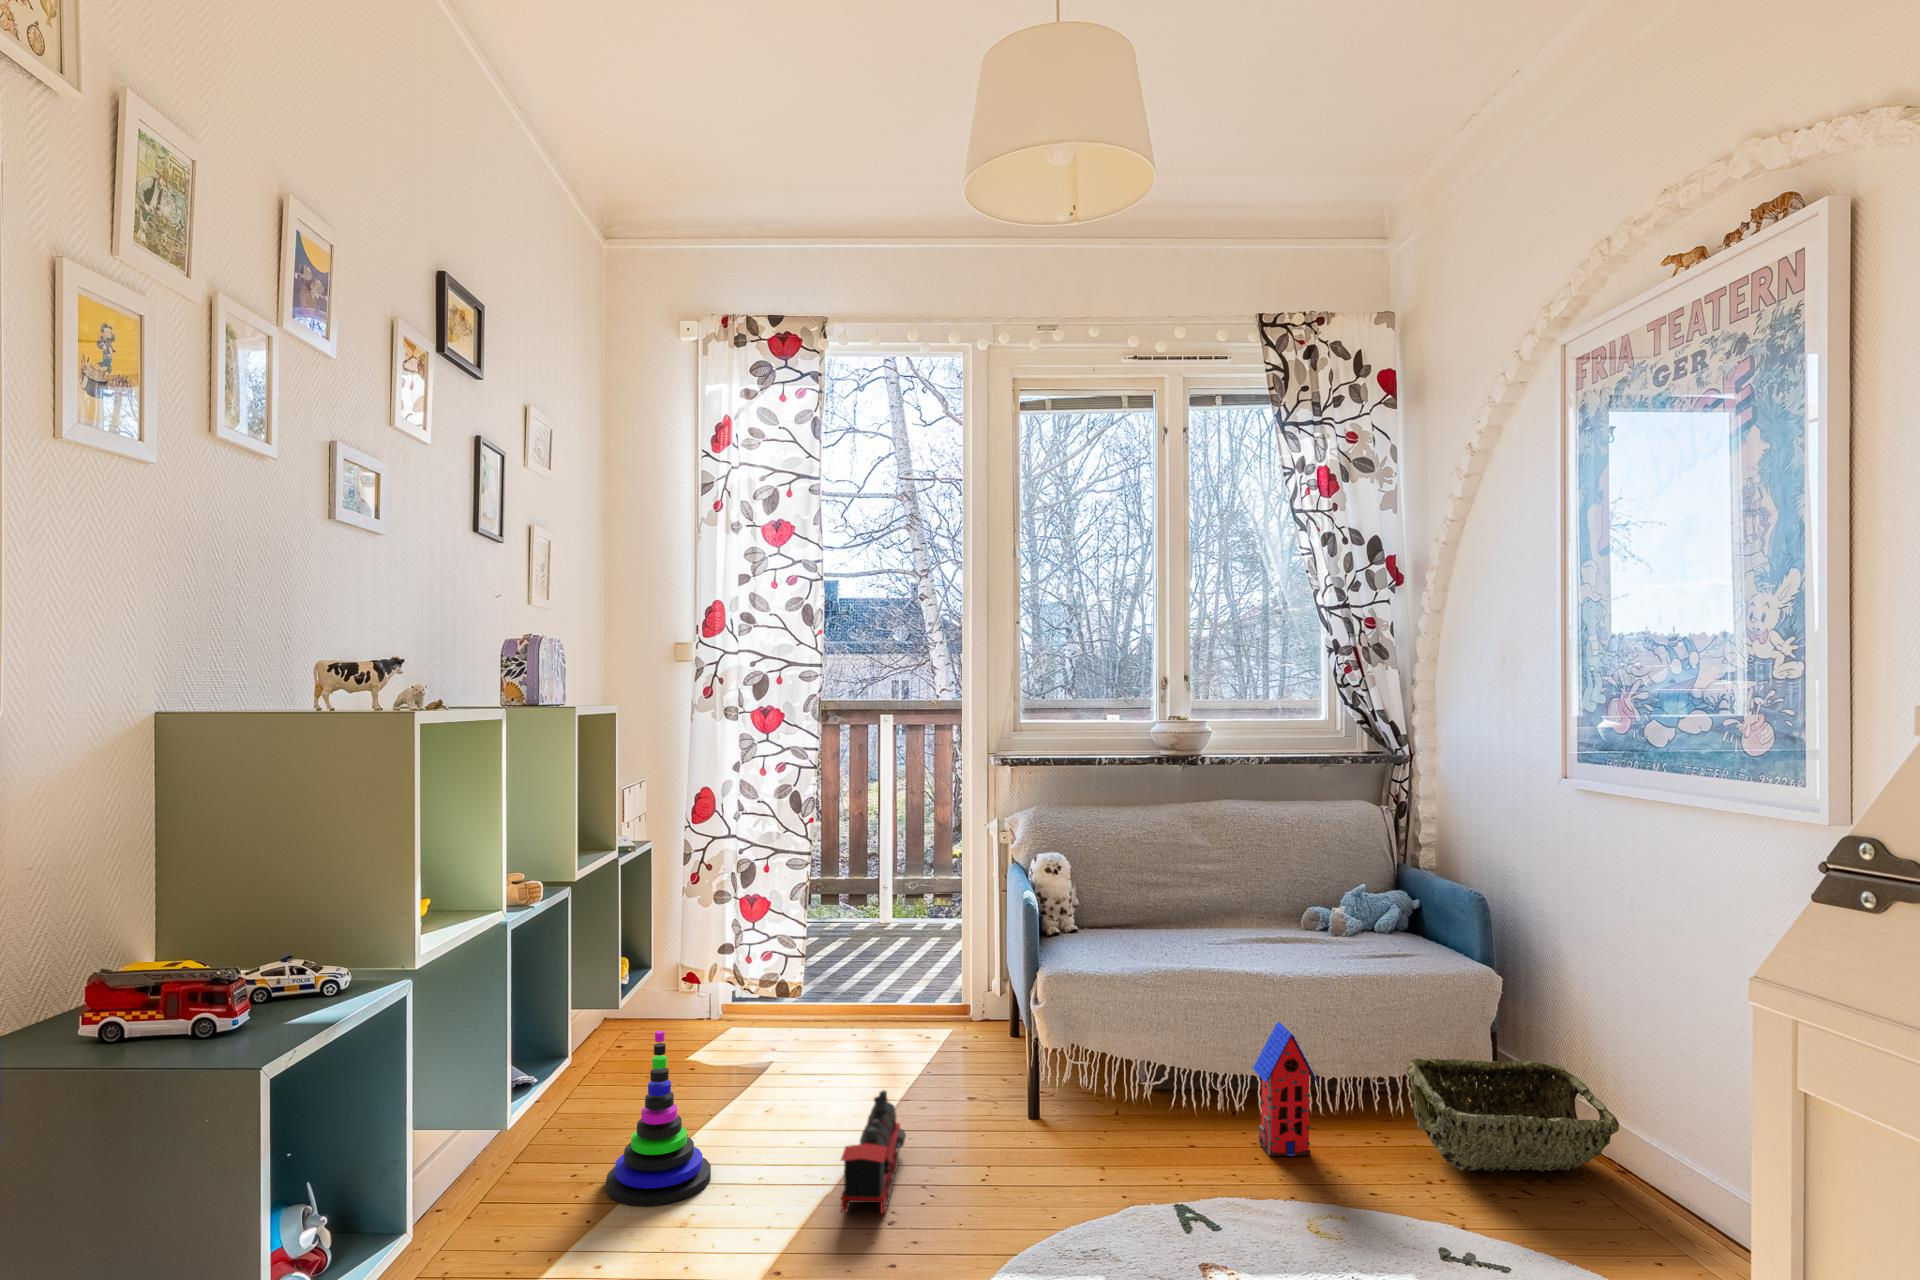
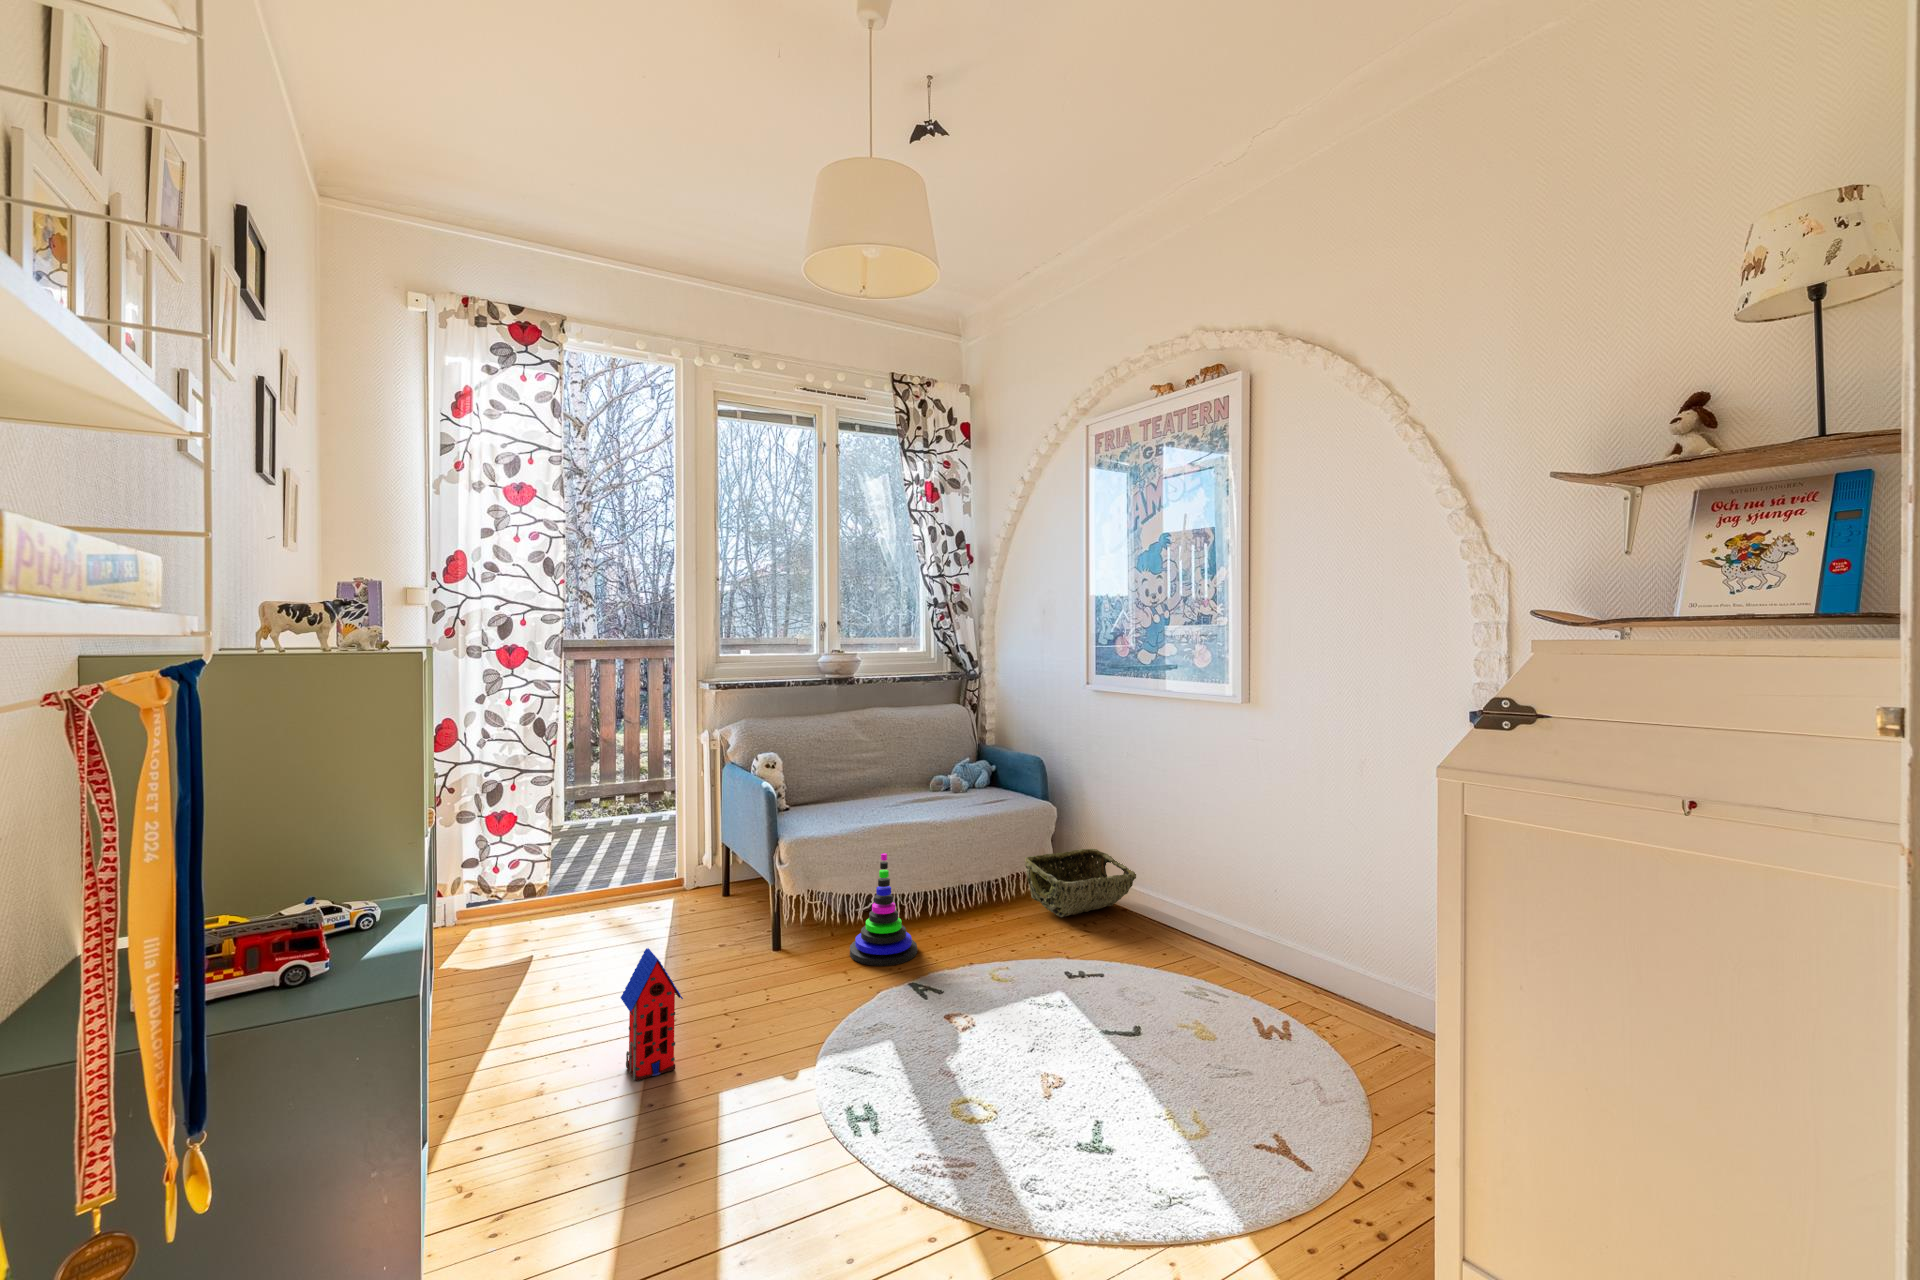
toy house: present [1253,1022,1318,1156] -> present [621,948,683,1081]
stacking toy: present [606,1031,711,1206] -> present [850,853,917,966]
toy train: present [841,1090,906,1214] -> none [679,939,743,1031]

